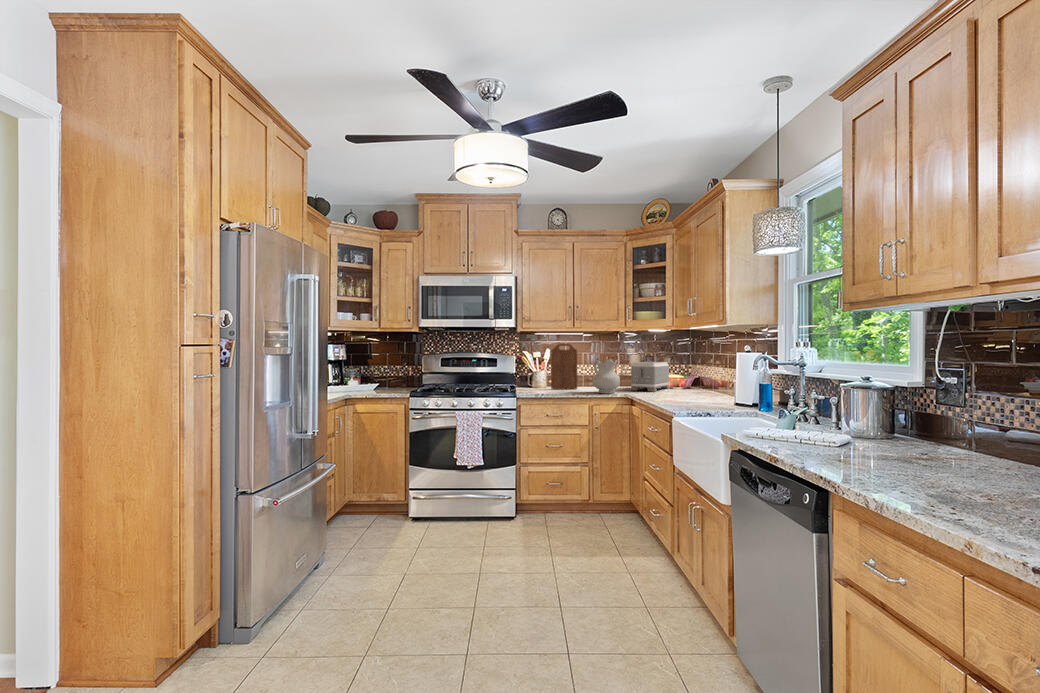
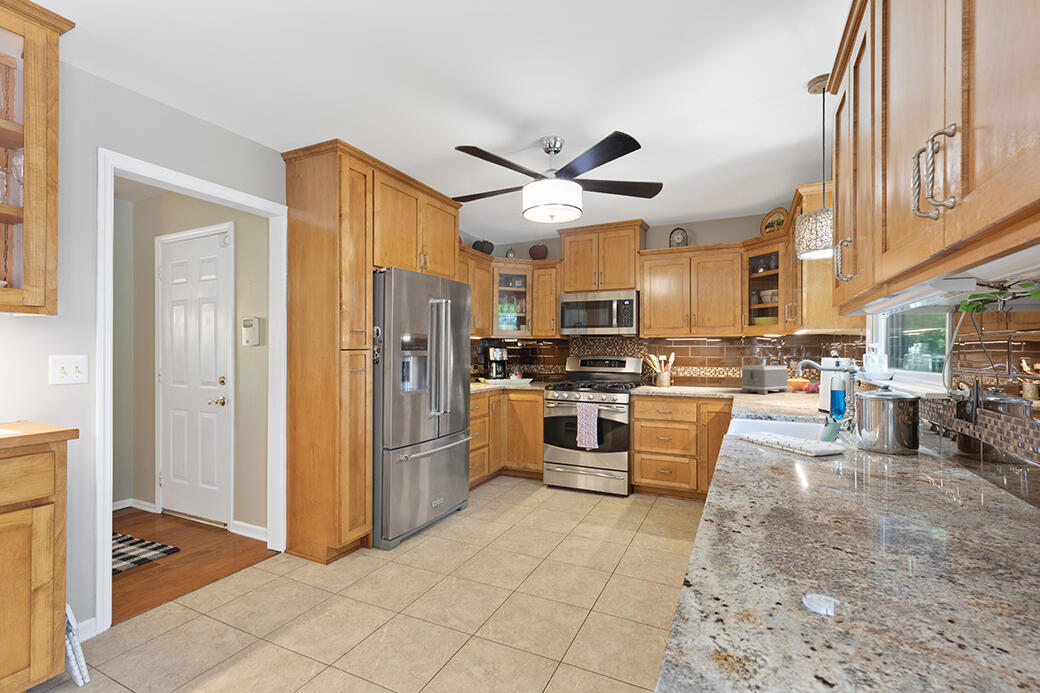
cutting board: present [551,344,577,389] -> none [667,348,691,389]
ceramic pitcher: present [593,358,620,393] -> none [699,361,726,394]

